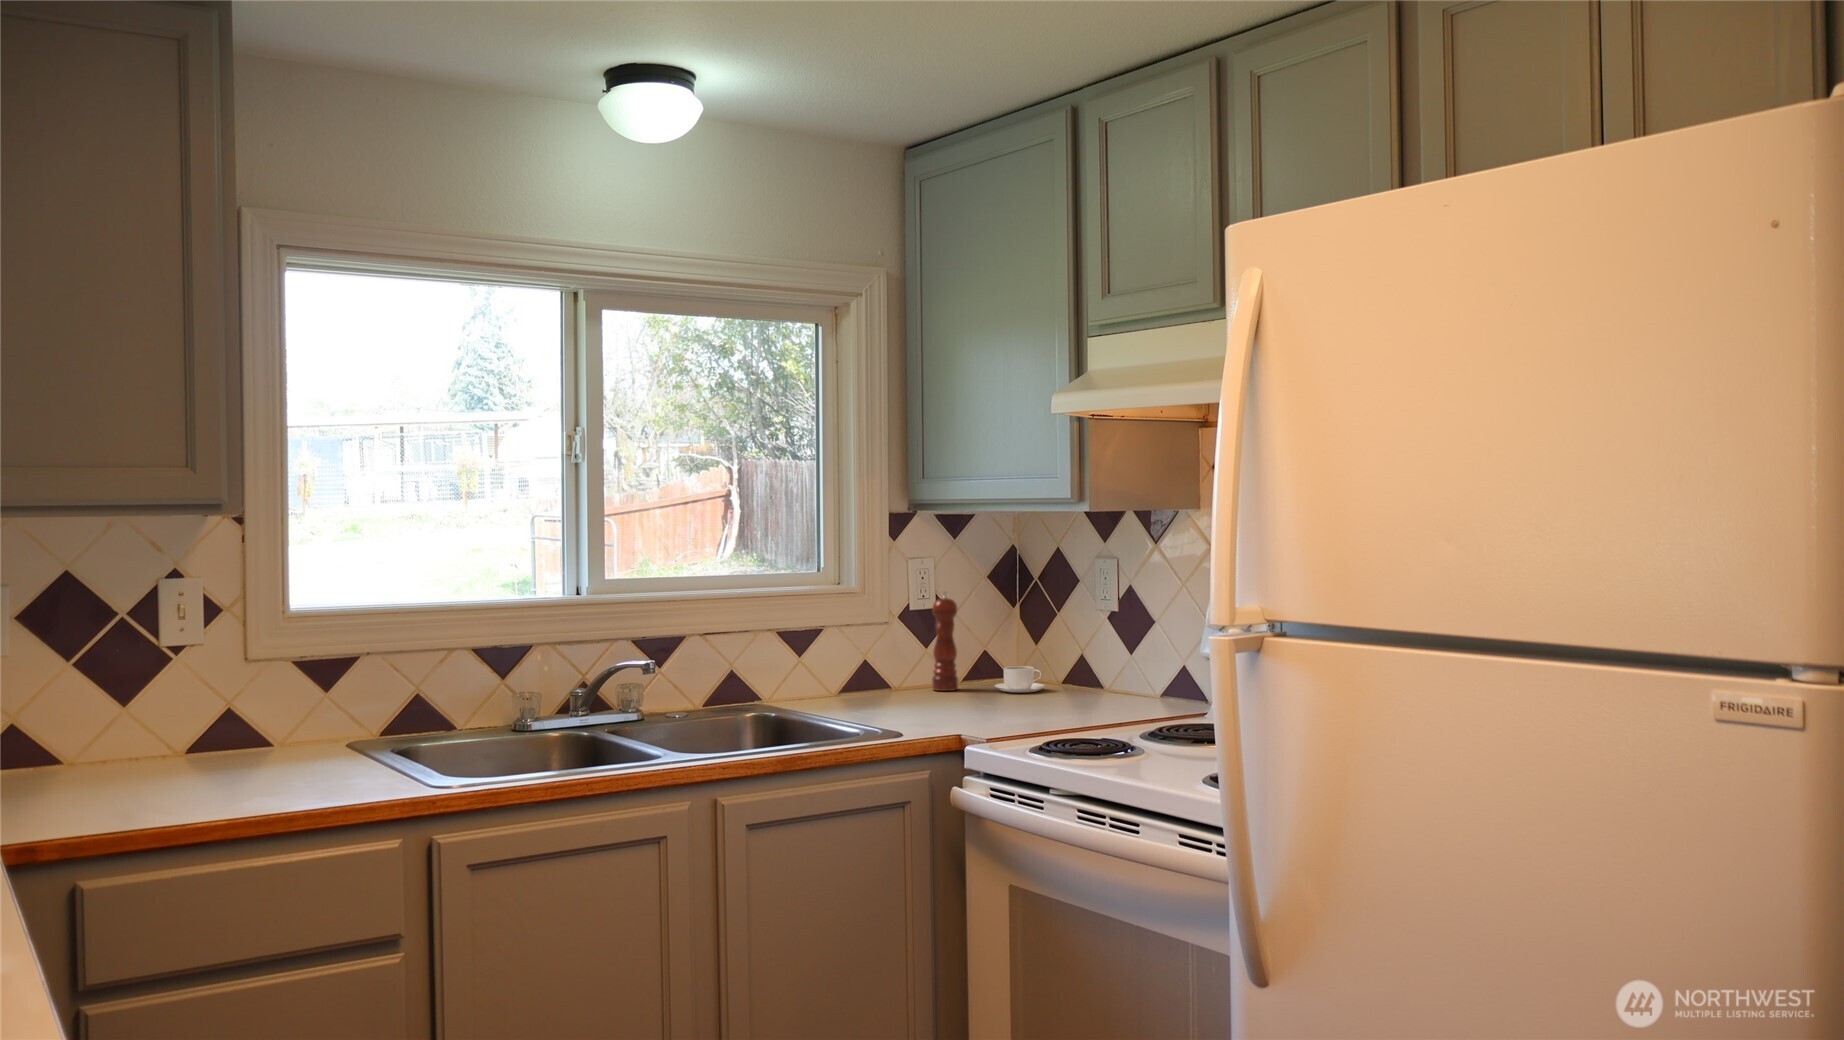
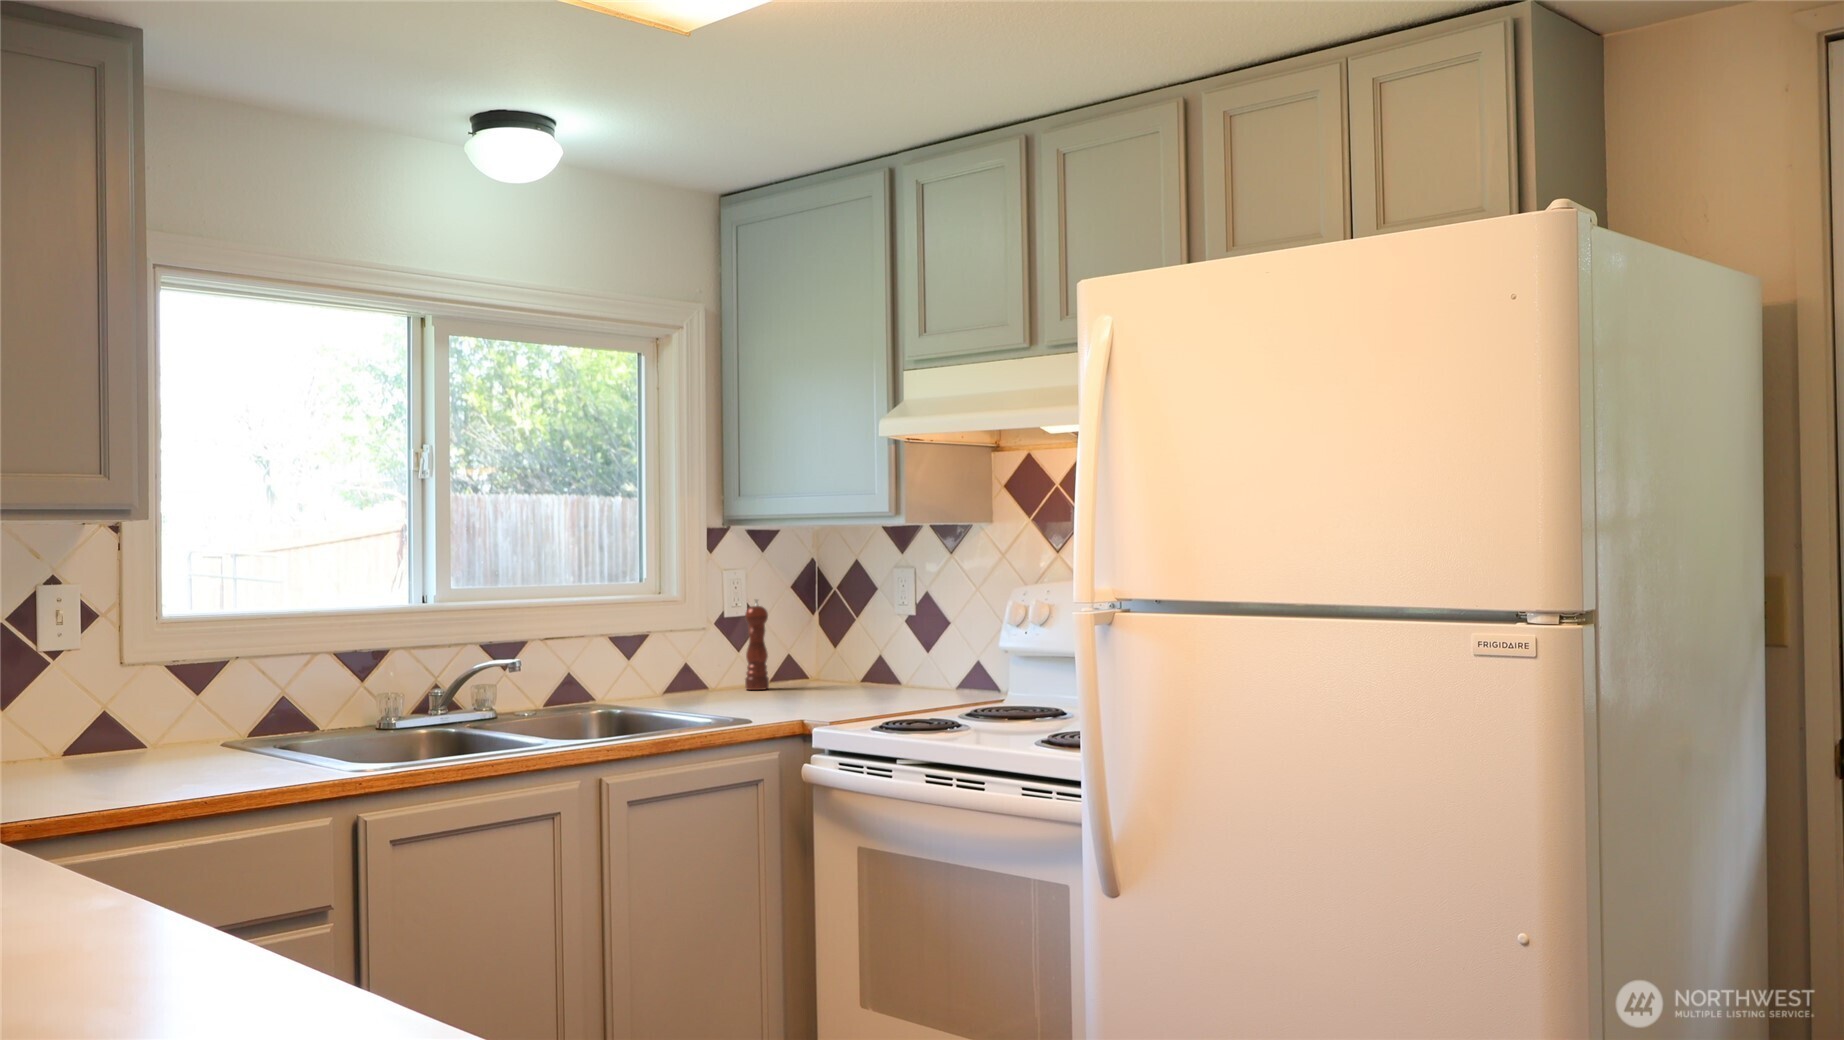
coffee cup: present [994,666,1045,692] -> none [802,666,849,689]

